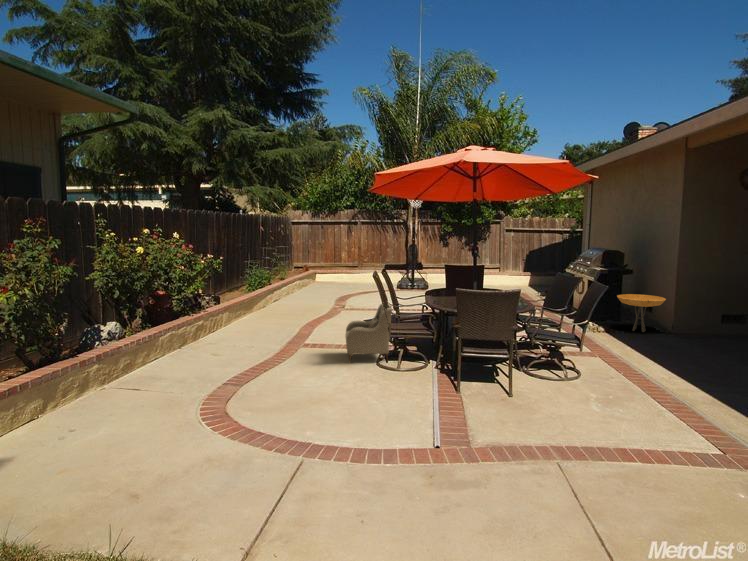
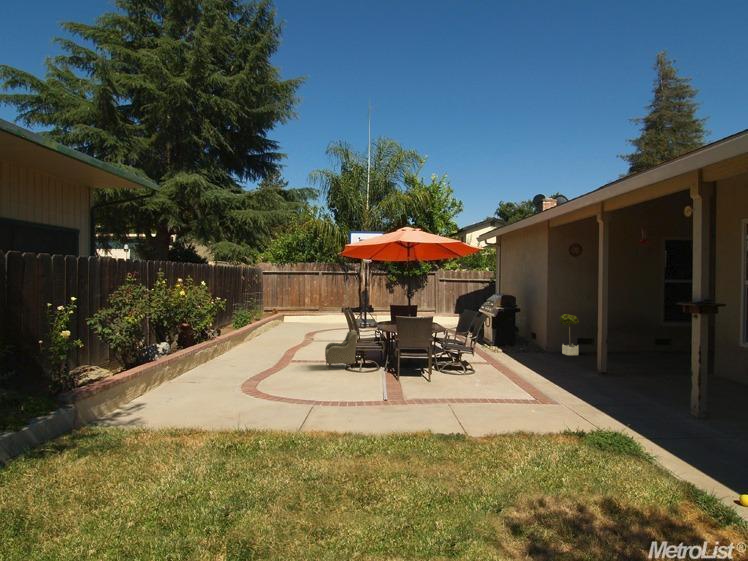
potted tree: none [697,278,730,340] -> present [560,314,579,355]
side table: present [617,294,666,332] -> none [510,326,541,352]

